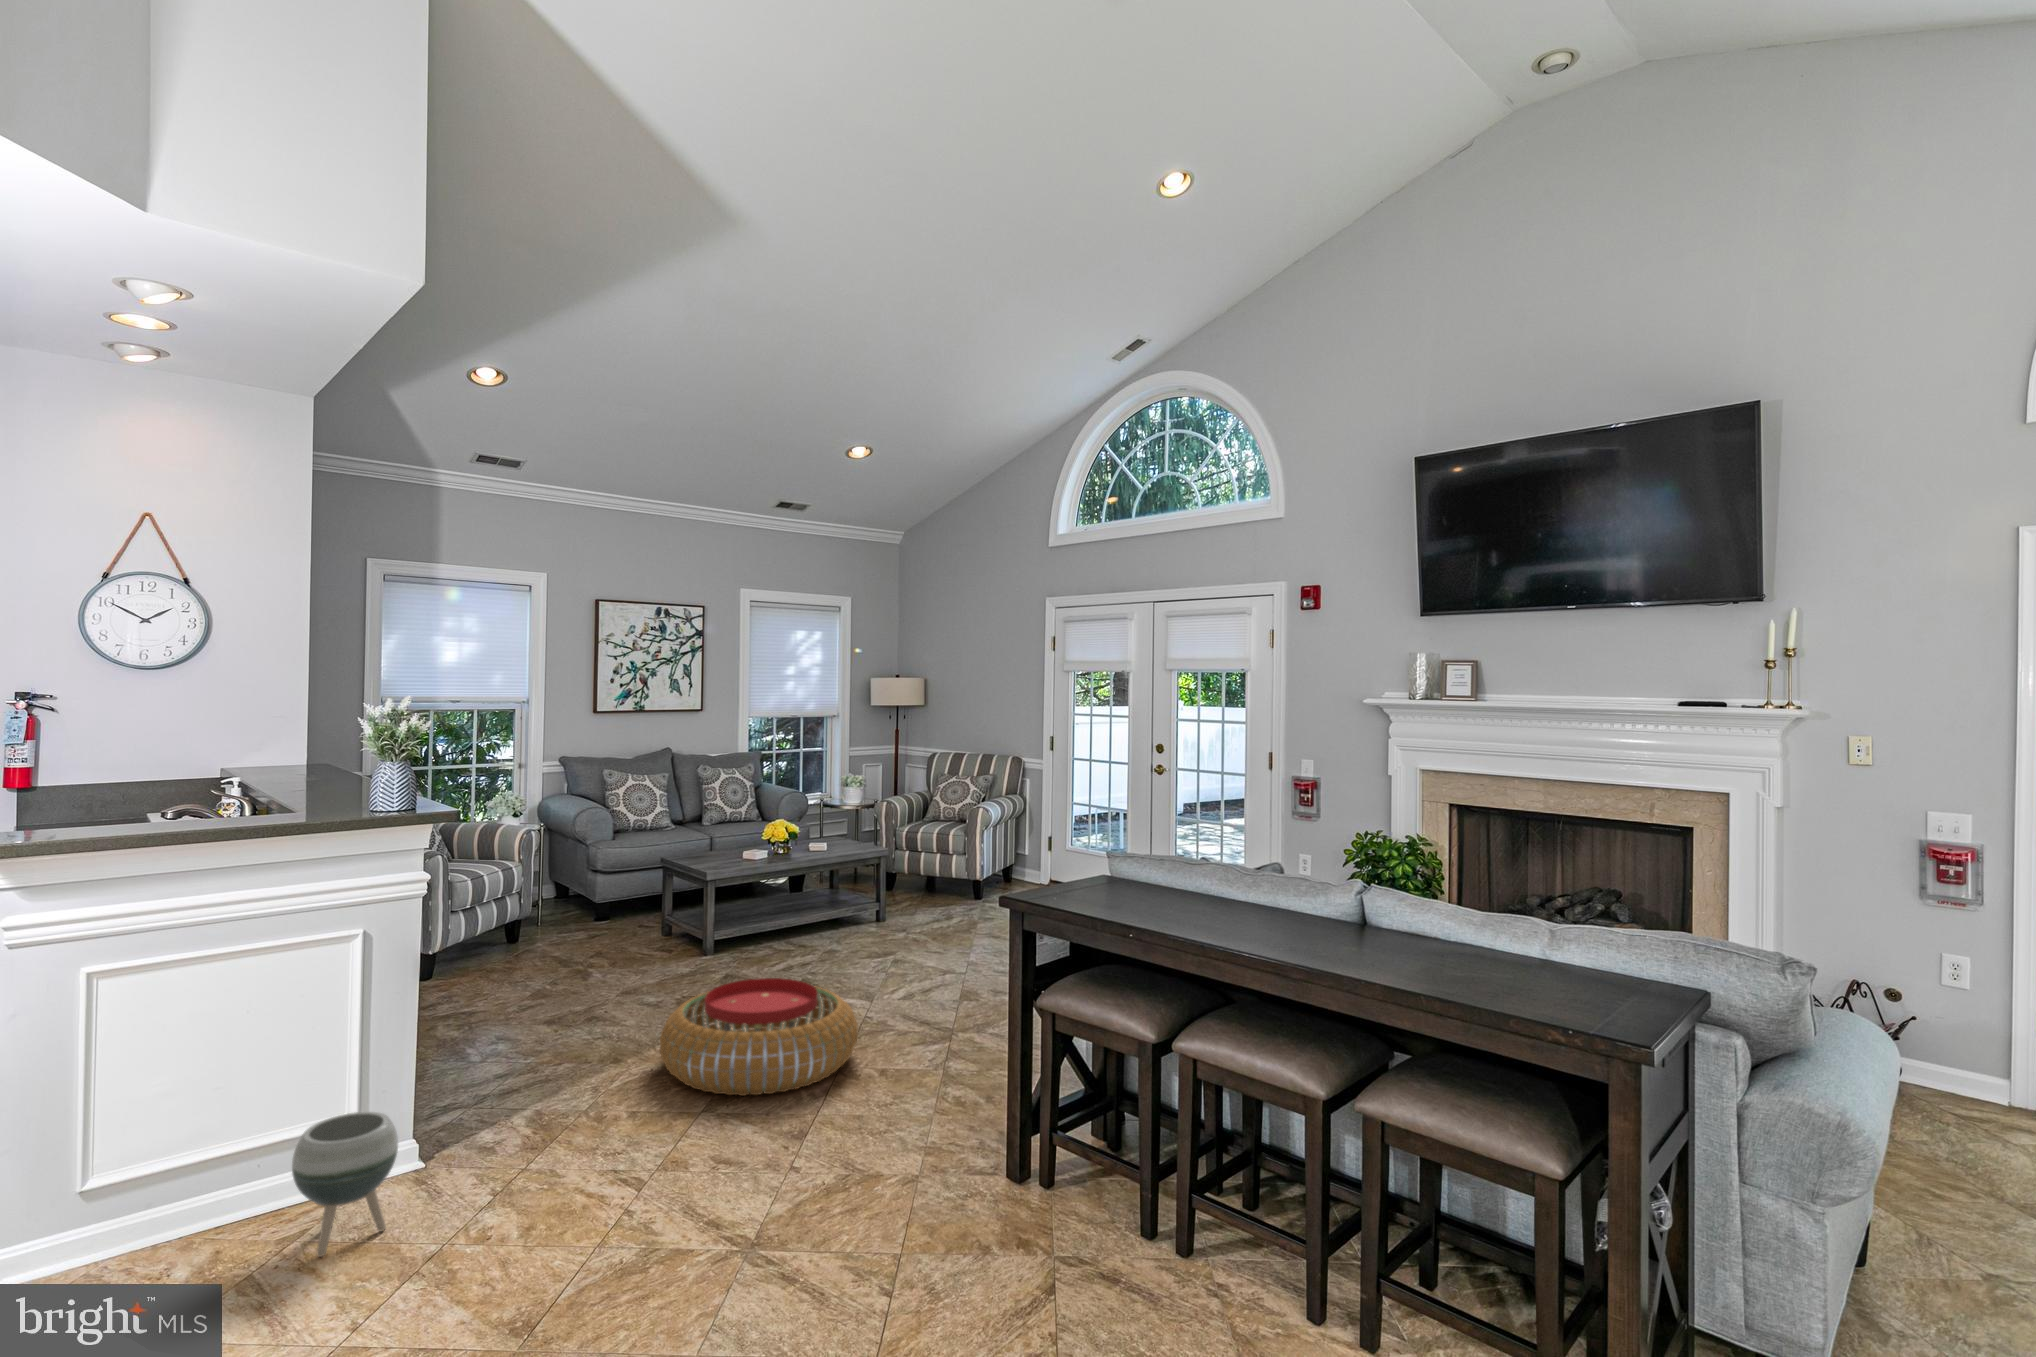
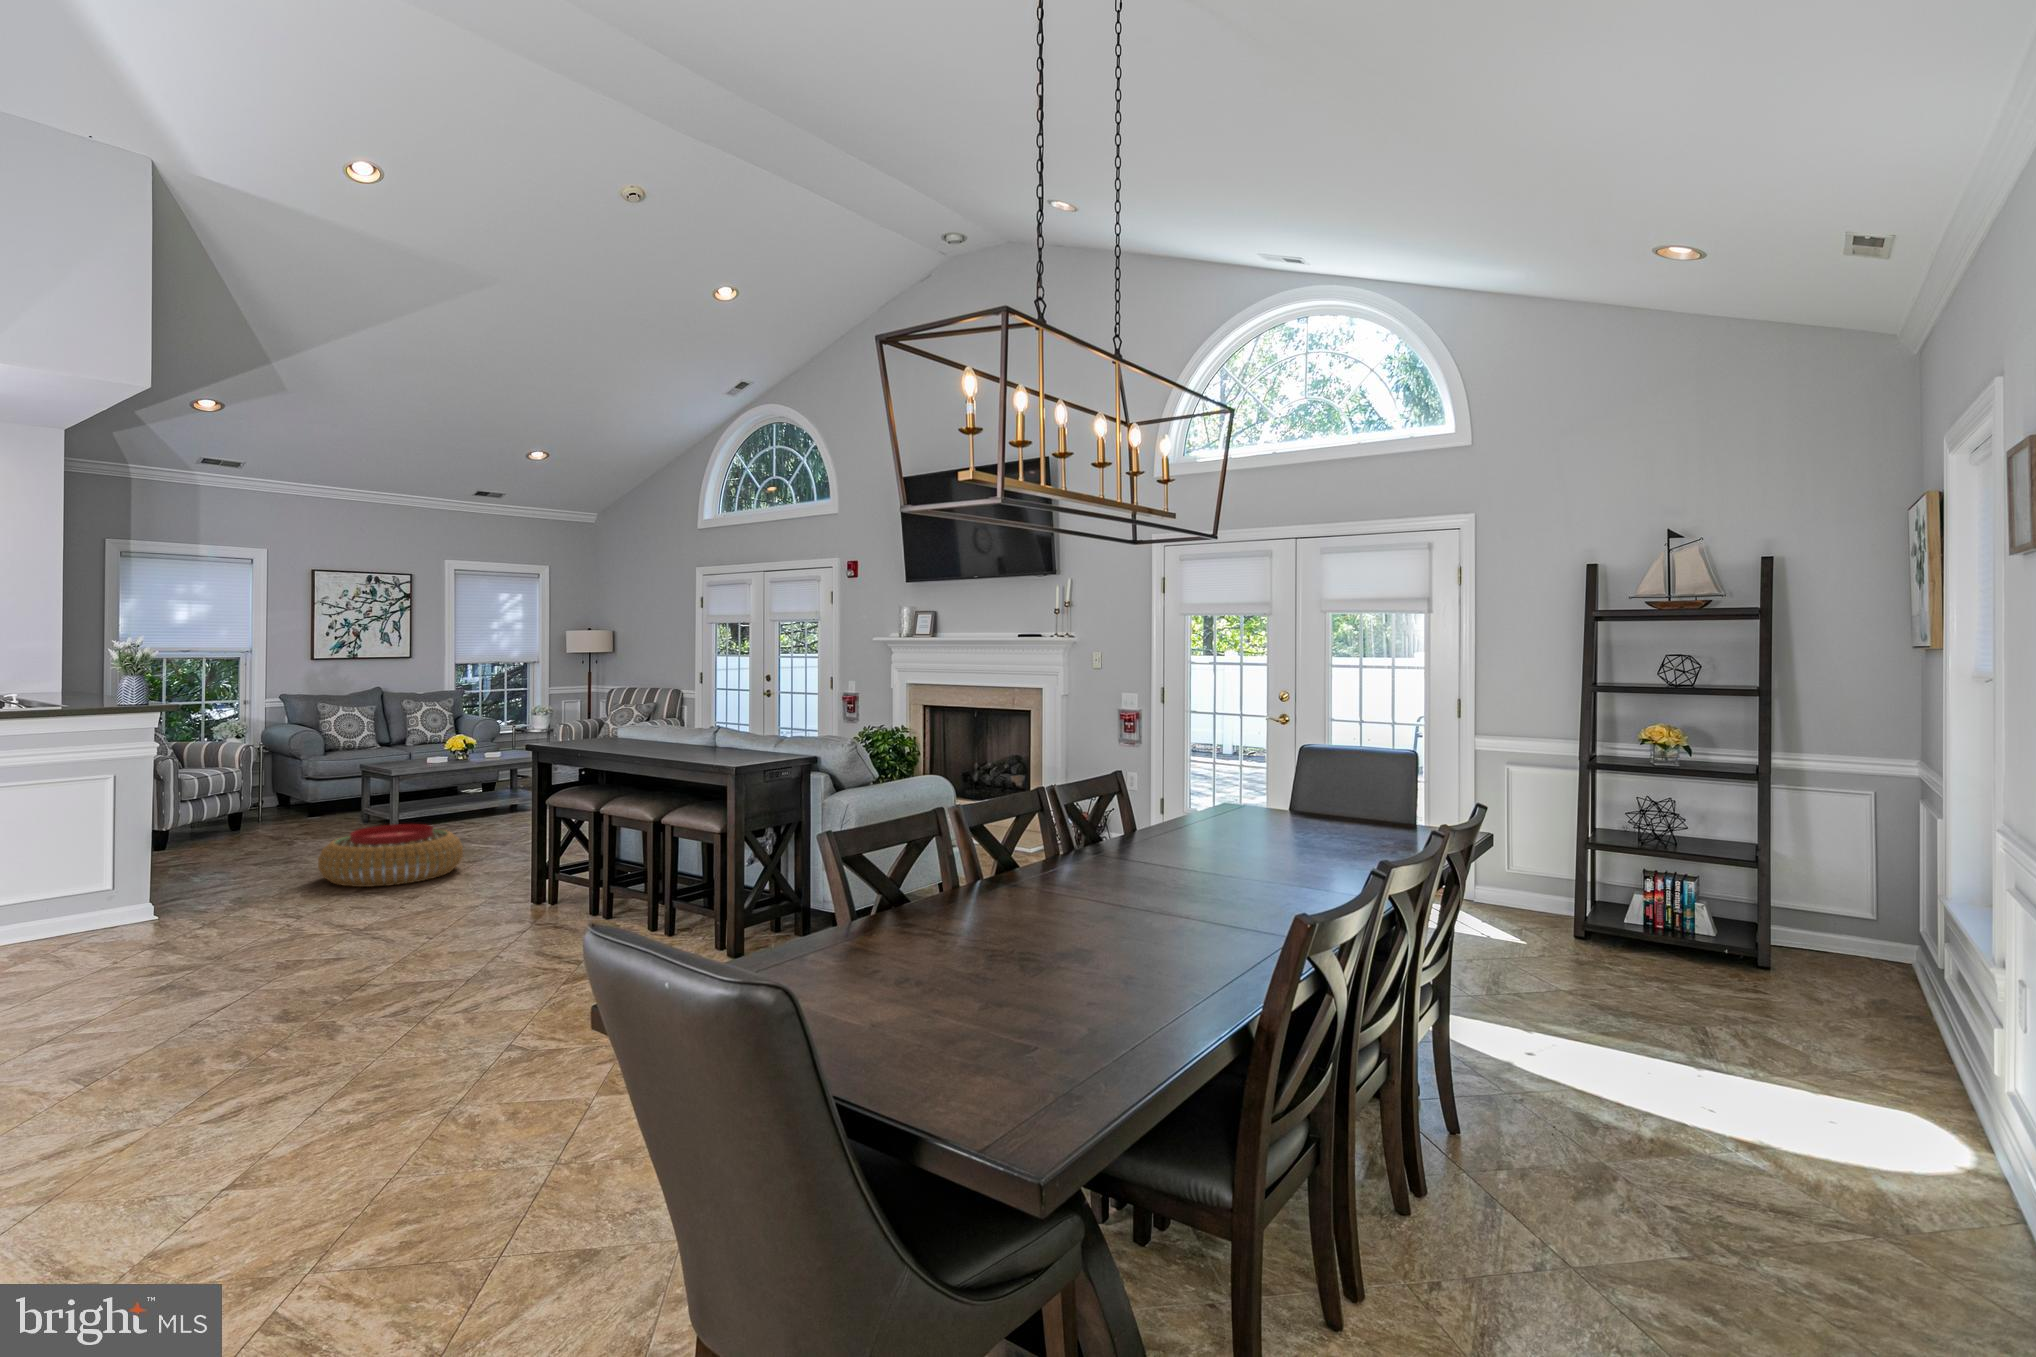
planter: present [292,1112,398,1257] -> none [55,873,122,945]

